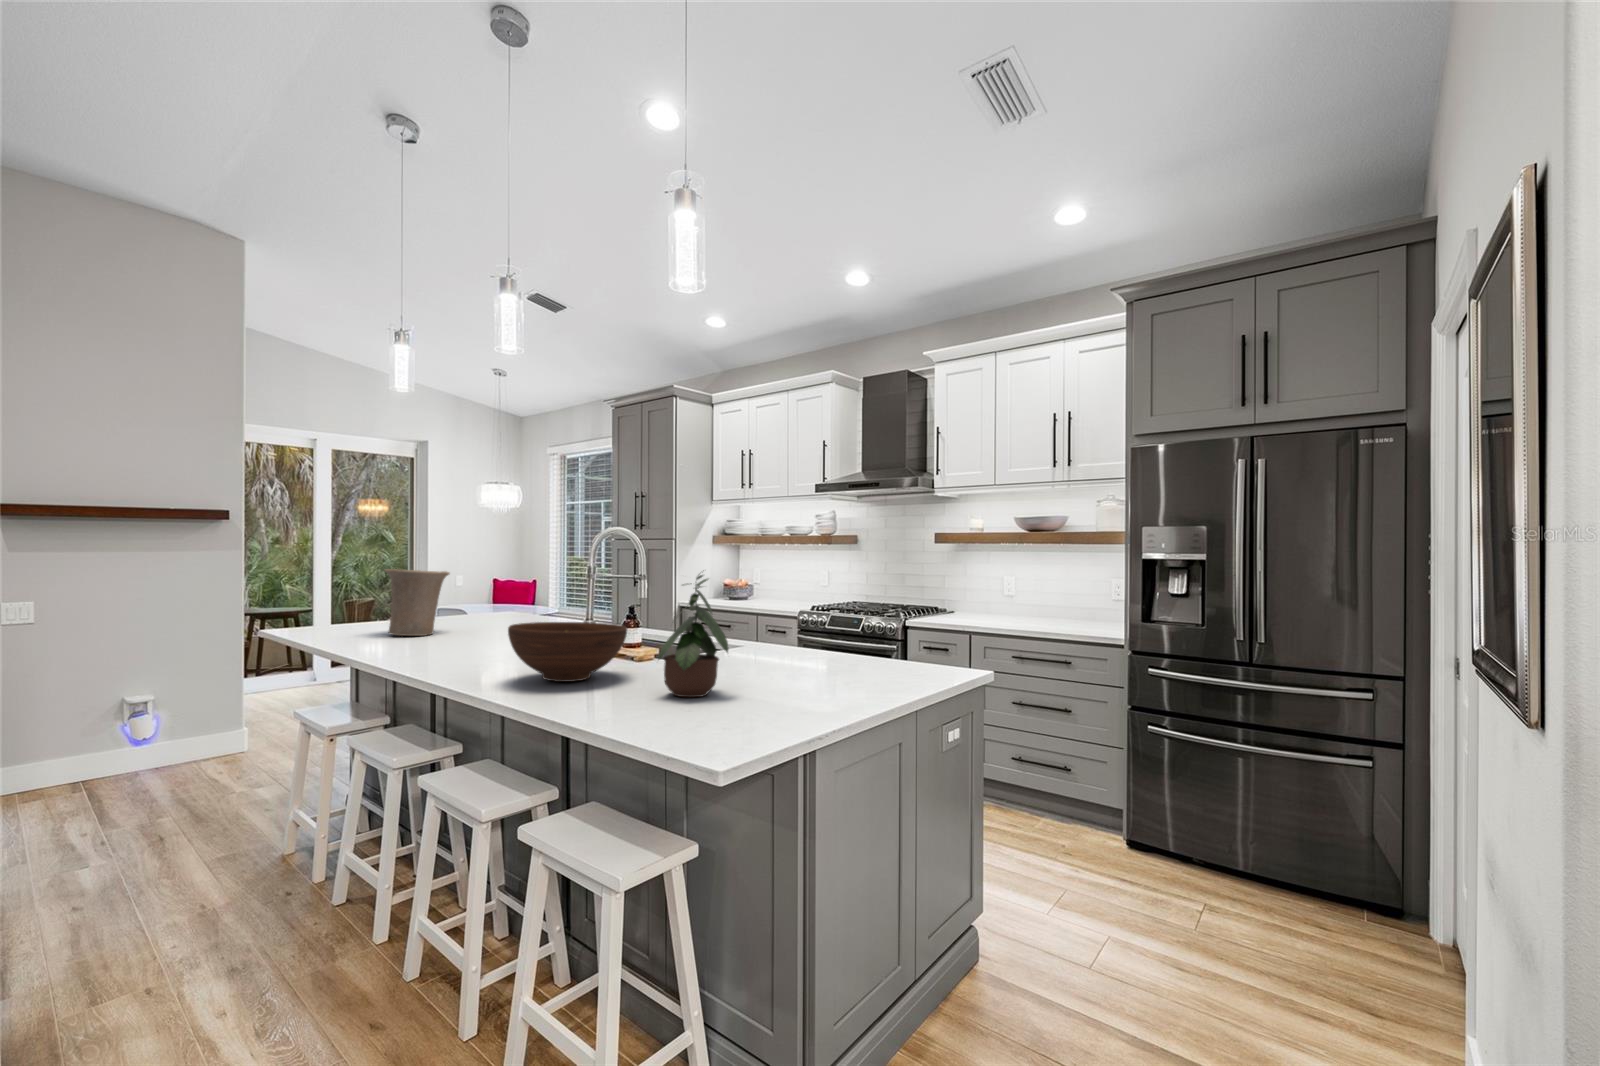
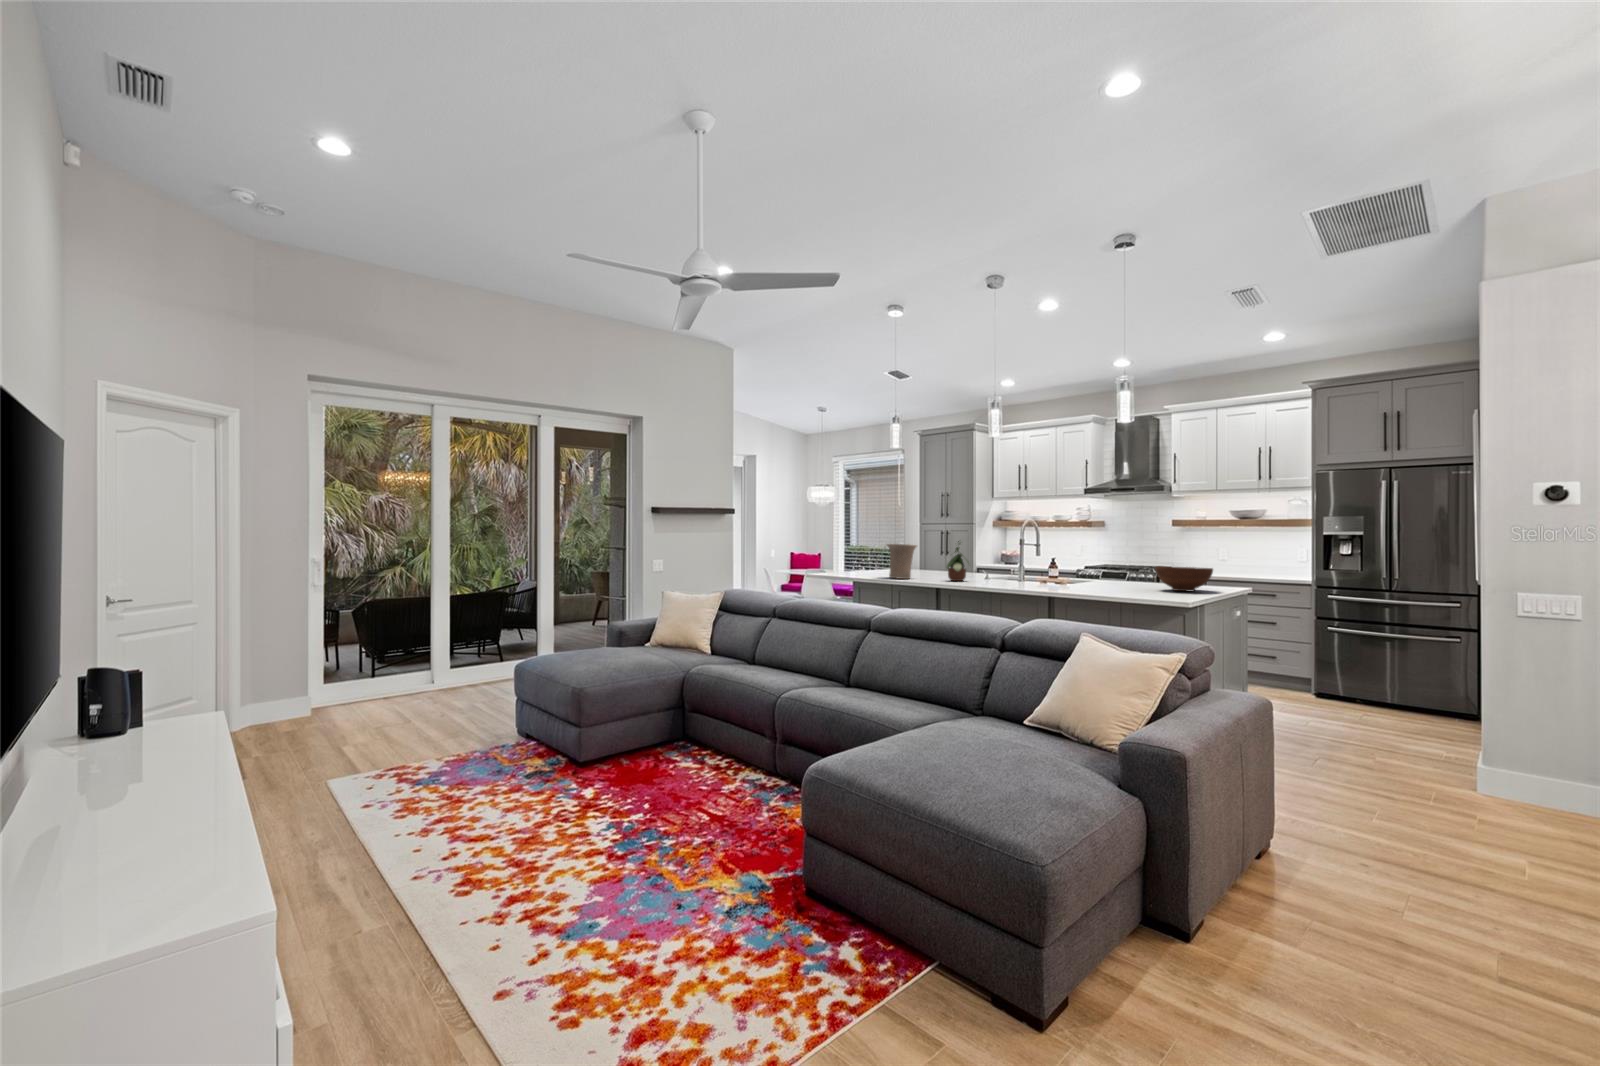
potted plant: present [659,570,729,697] -> present [947,541,968,581]
fruit bowl: present [508,622,627,682] -> present [1155,566,1213,591]

